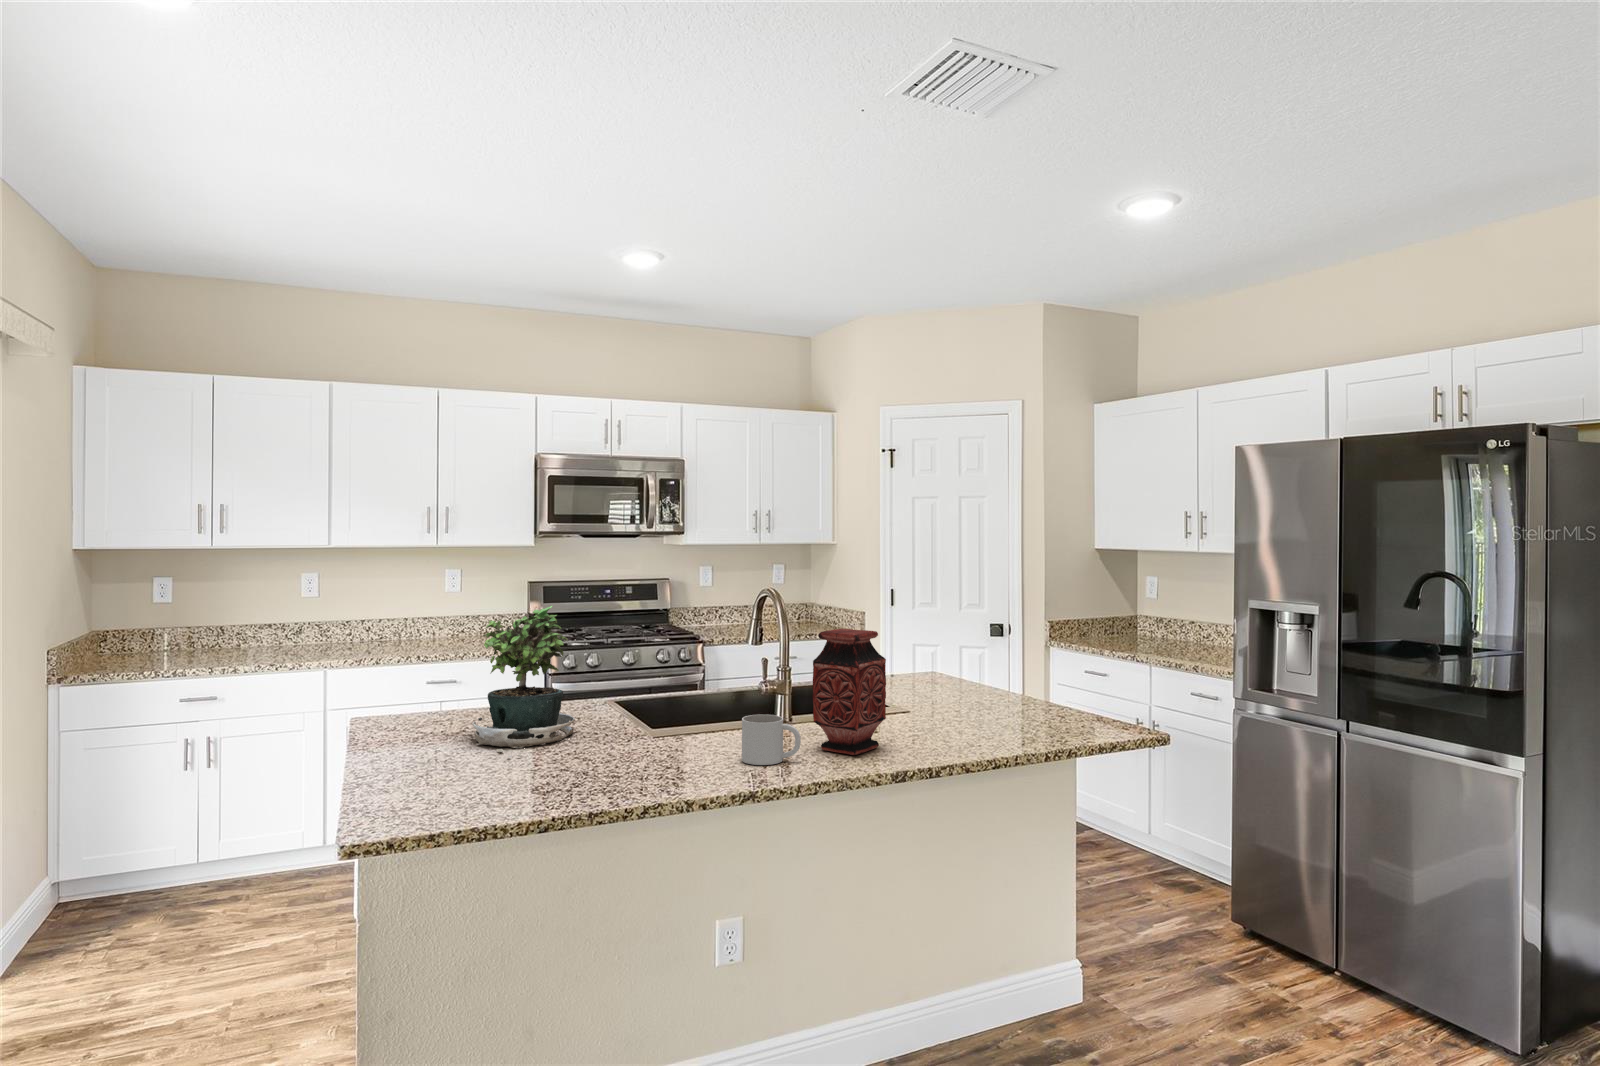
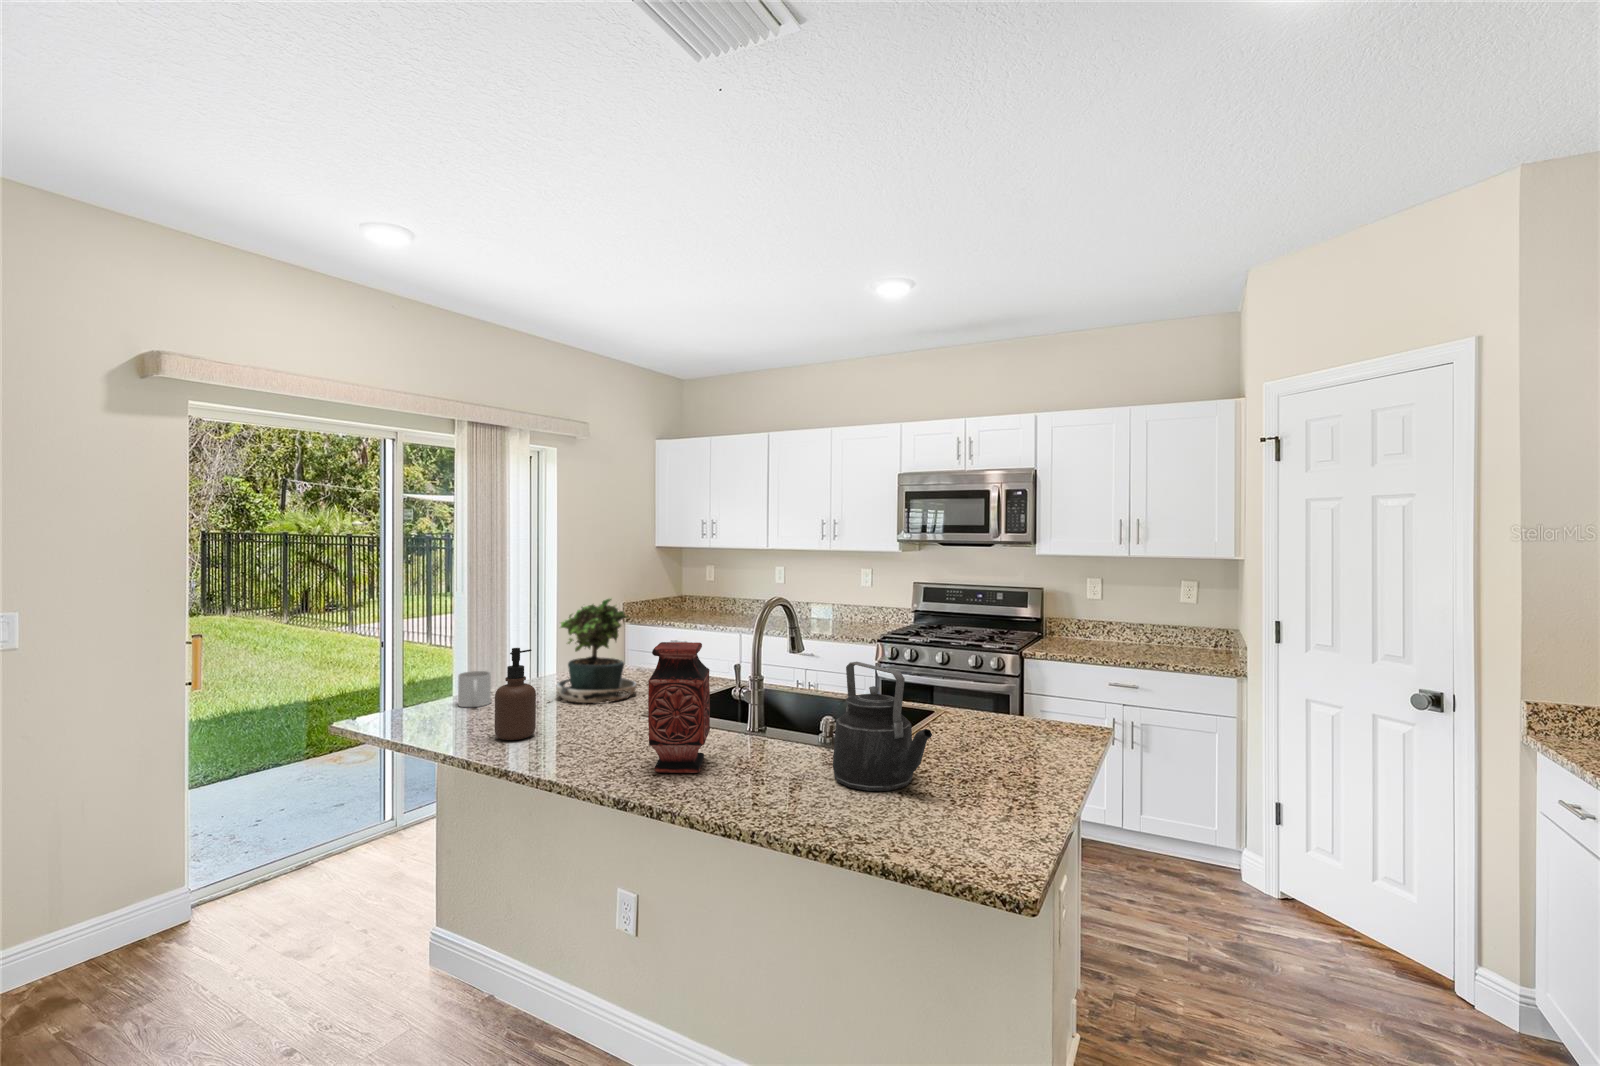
kettle: none [931,629,1029,727] -> present [833,662,932,791]
soap dispenser: none [605,666,653,781] -> present [495,648,536,740]
mug: present [742,715,801,765] -> present [458,671,491,707]

